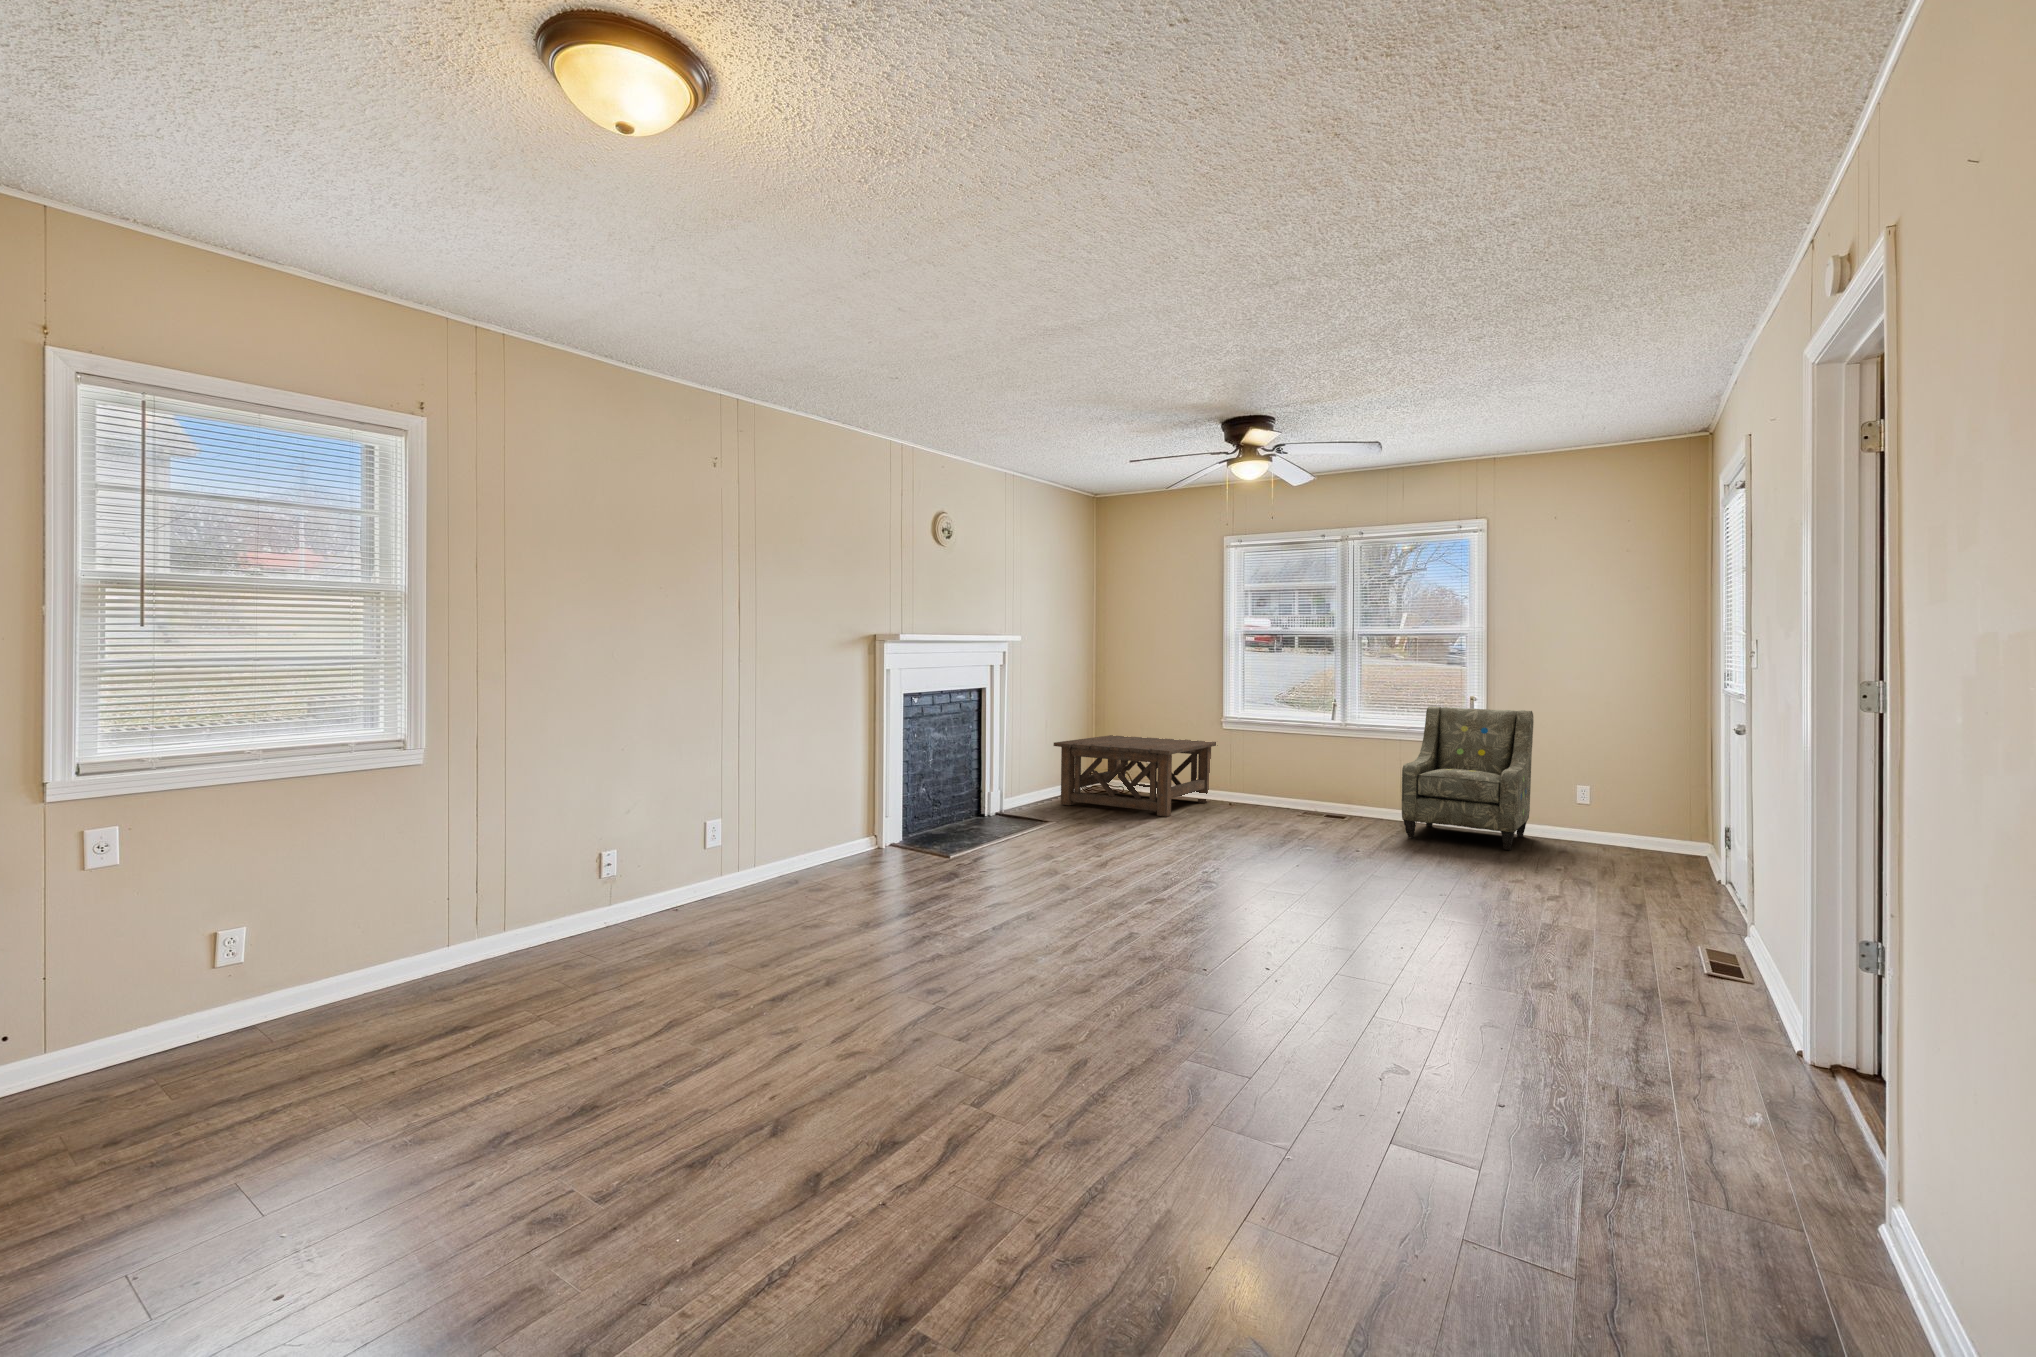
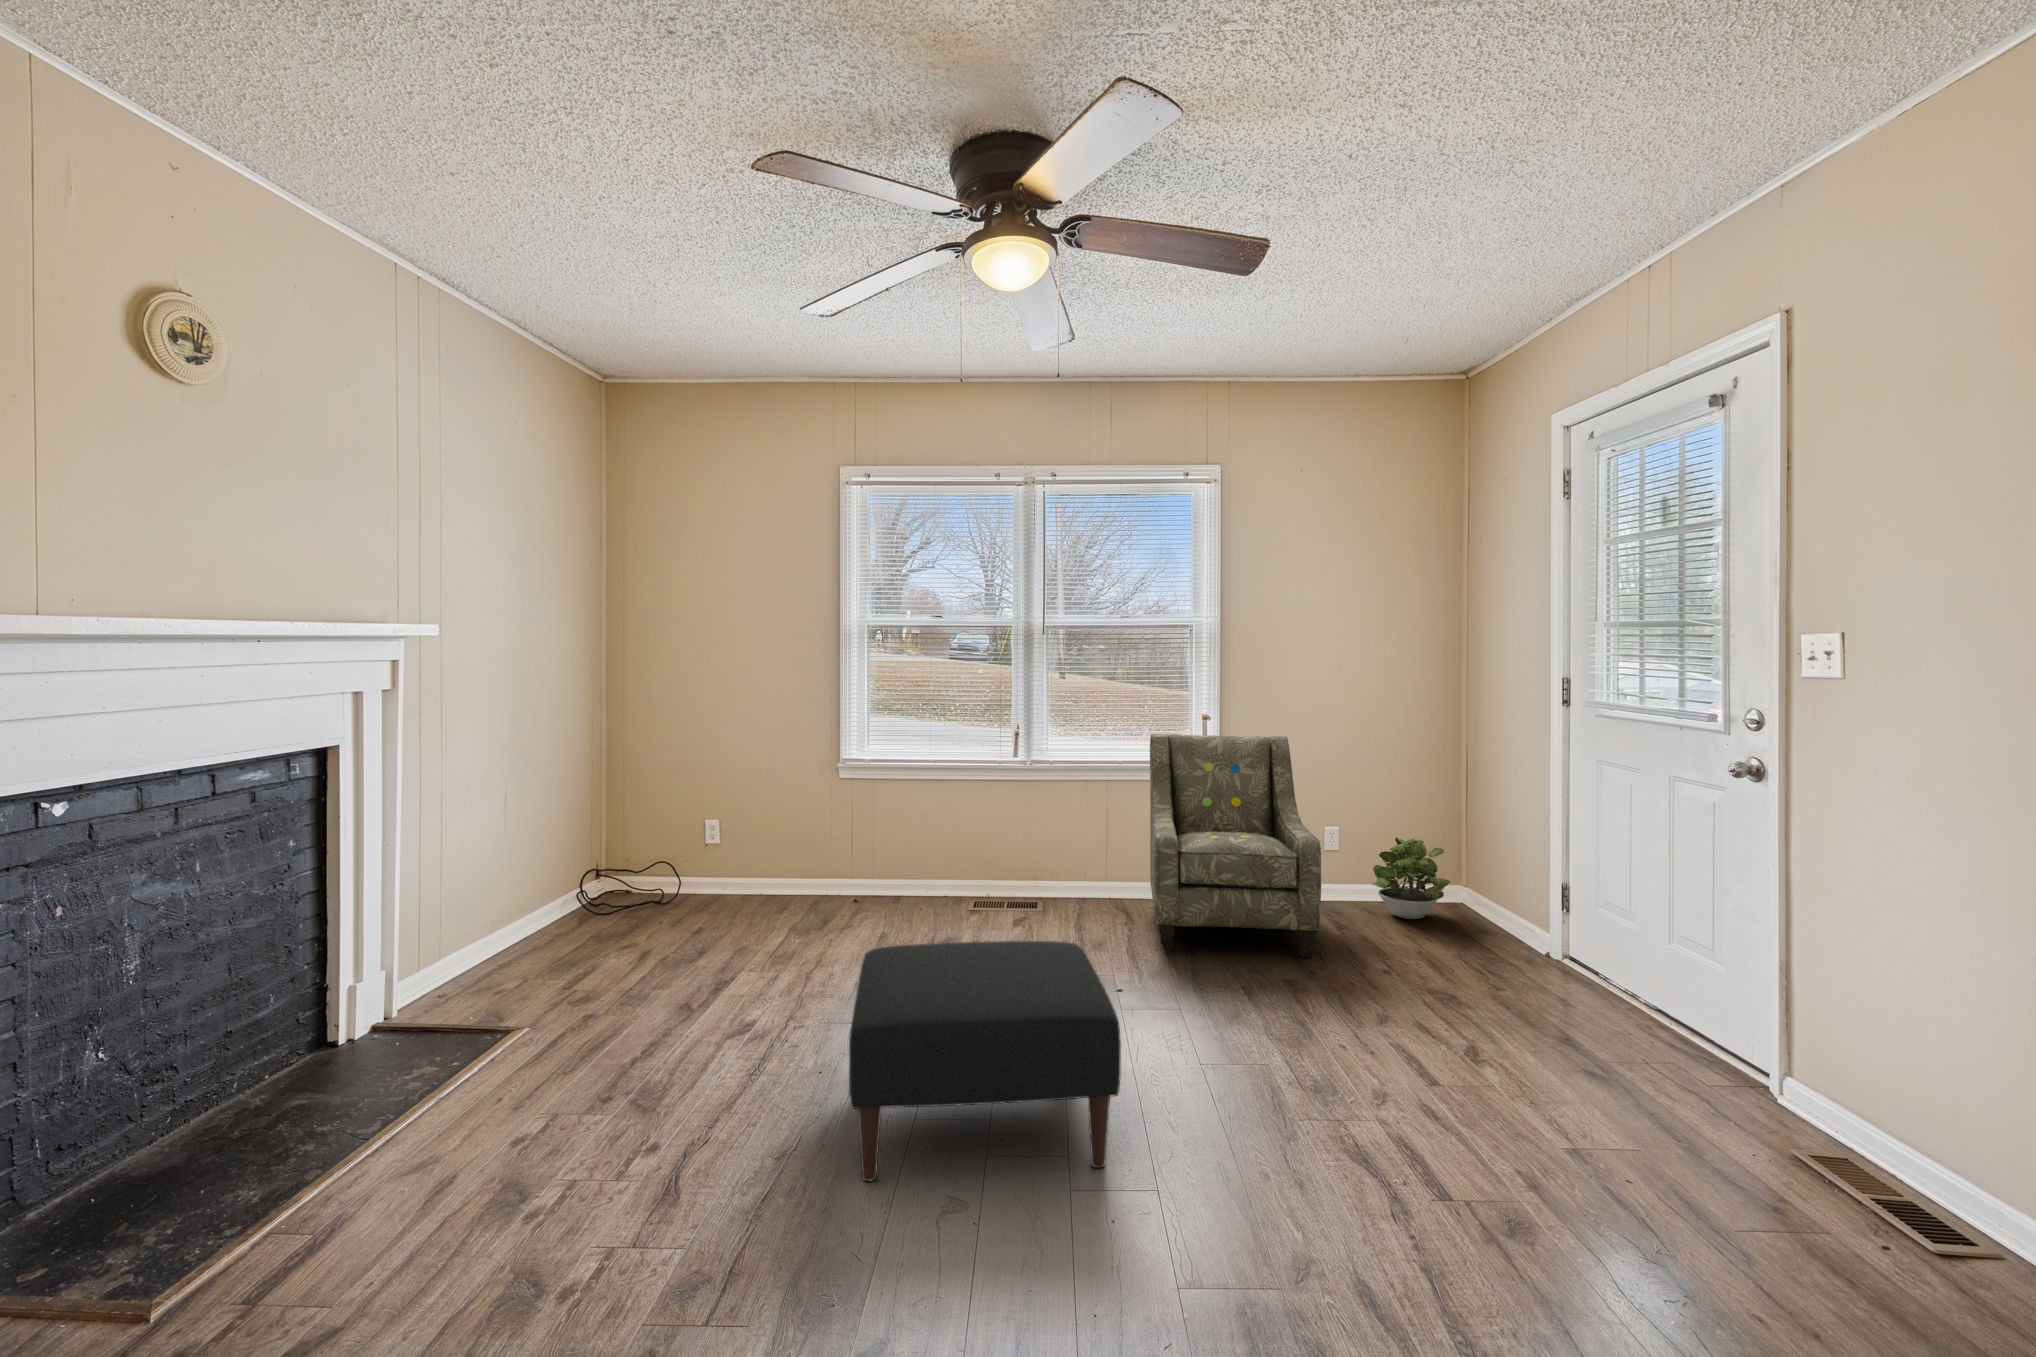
coffee table: present [1054,735,1216,817] -> none [521,798,833,962]
potted plant: none [1595,786,1661,848] -> present [1372,837,1450,919]
ottoman: none [1175,789,1309,880] -> present [849,941,1121,1182]

